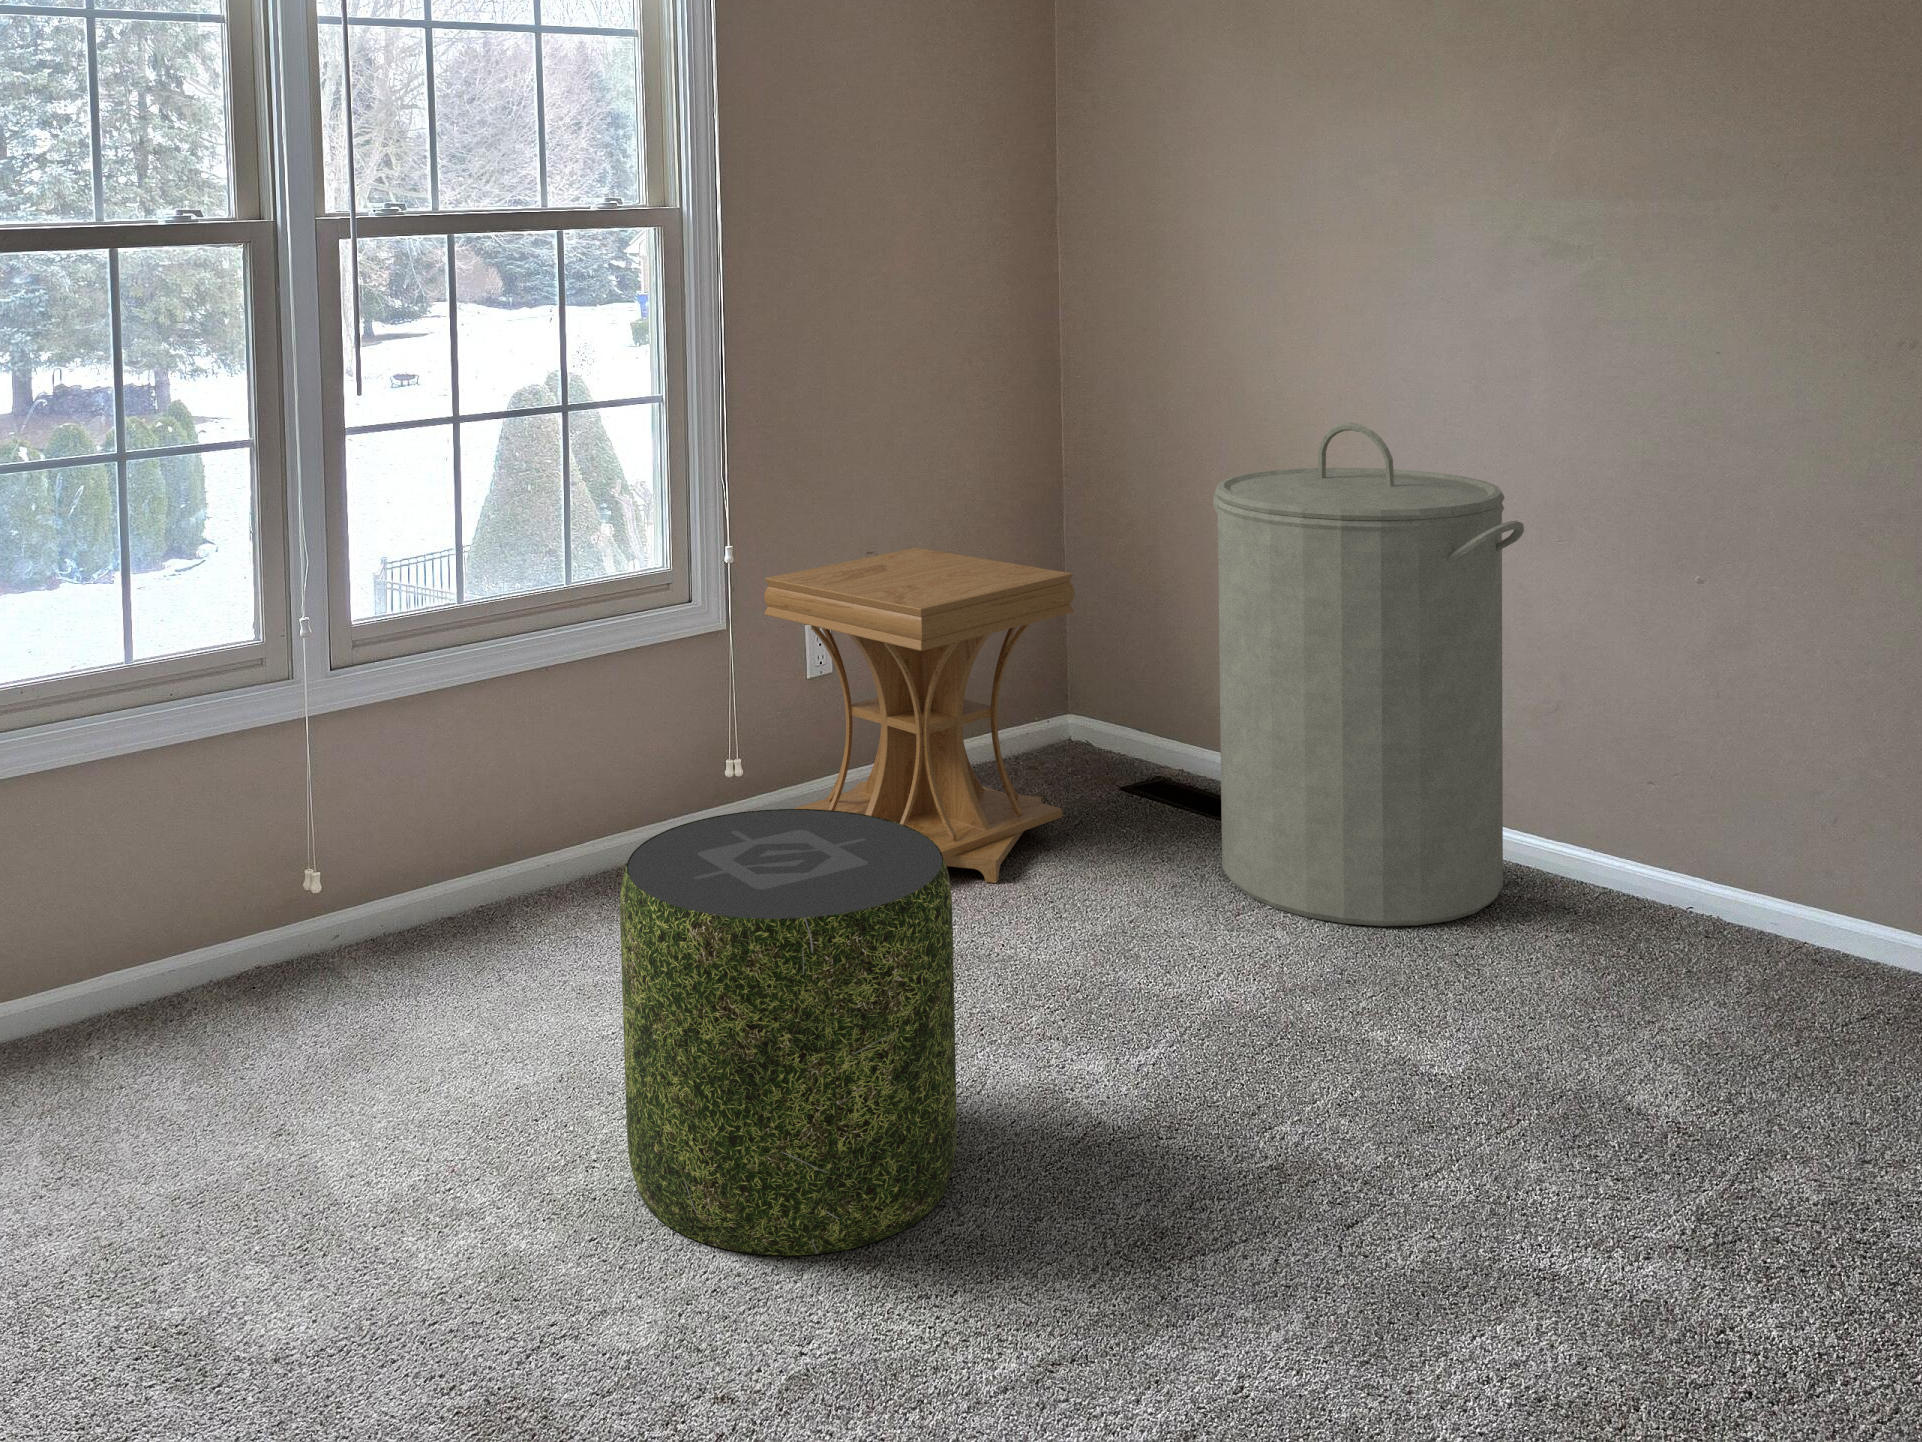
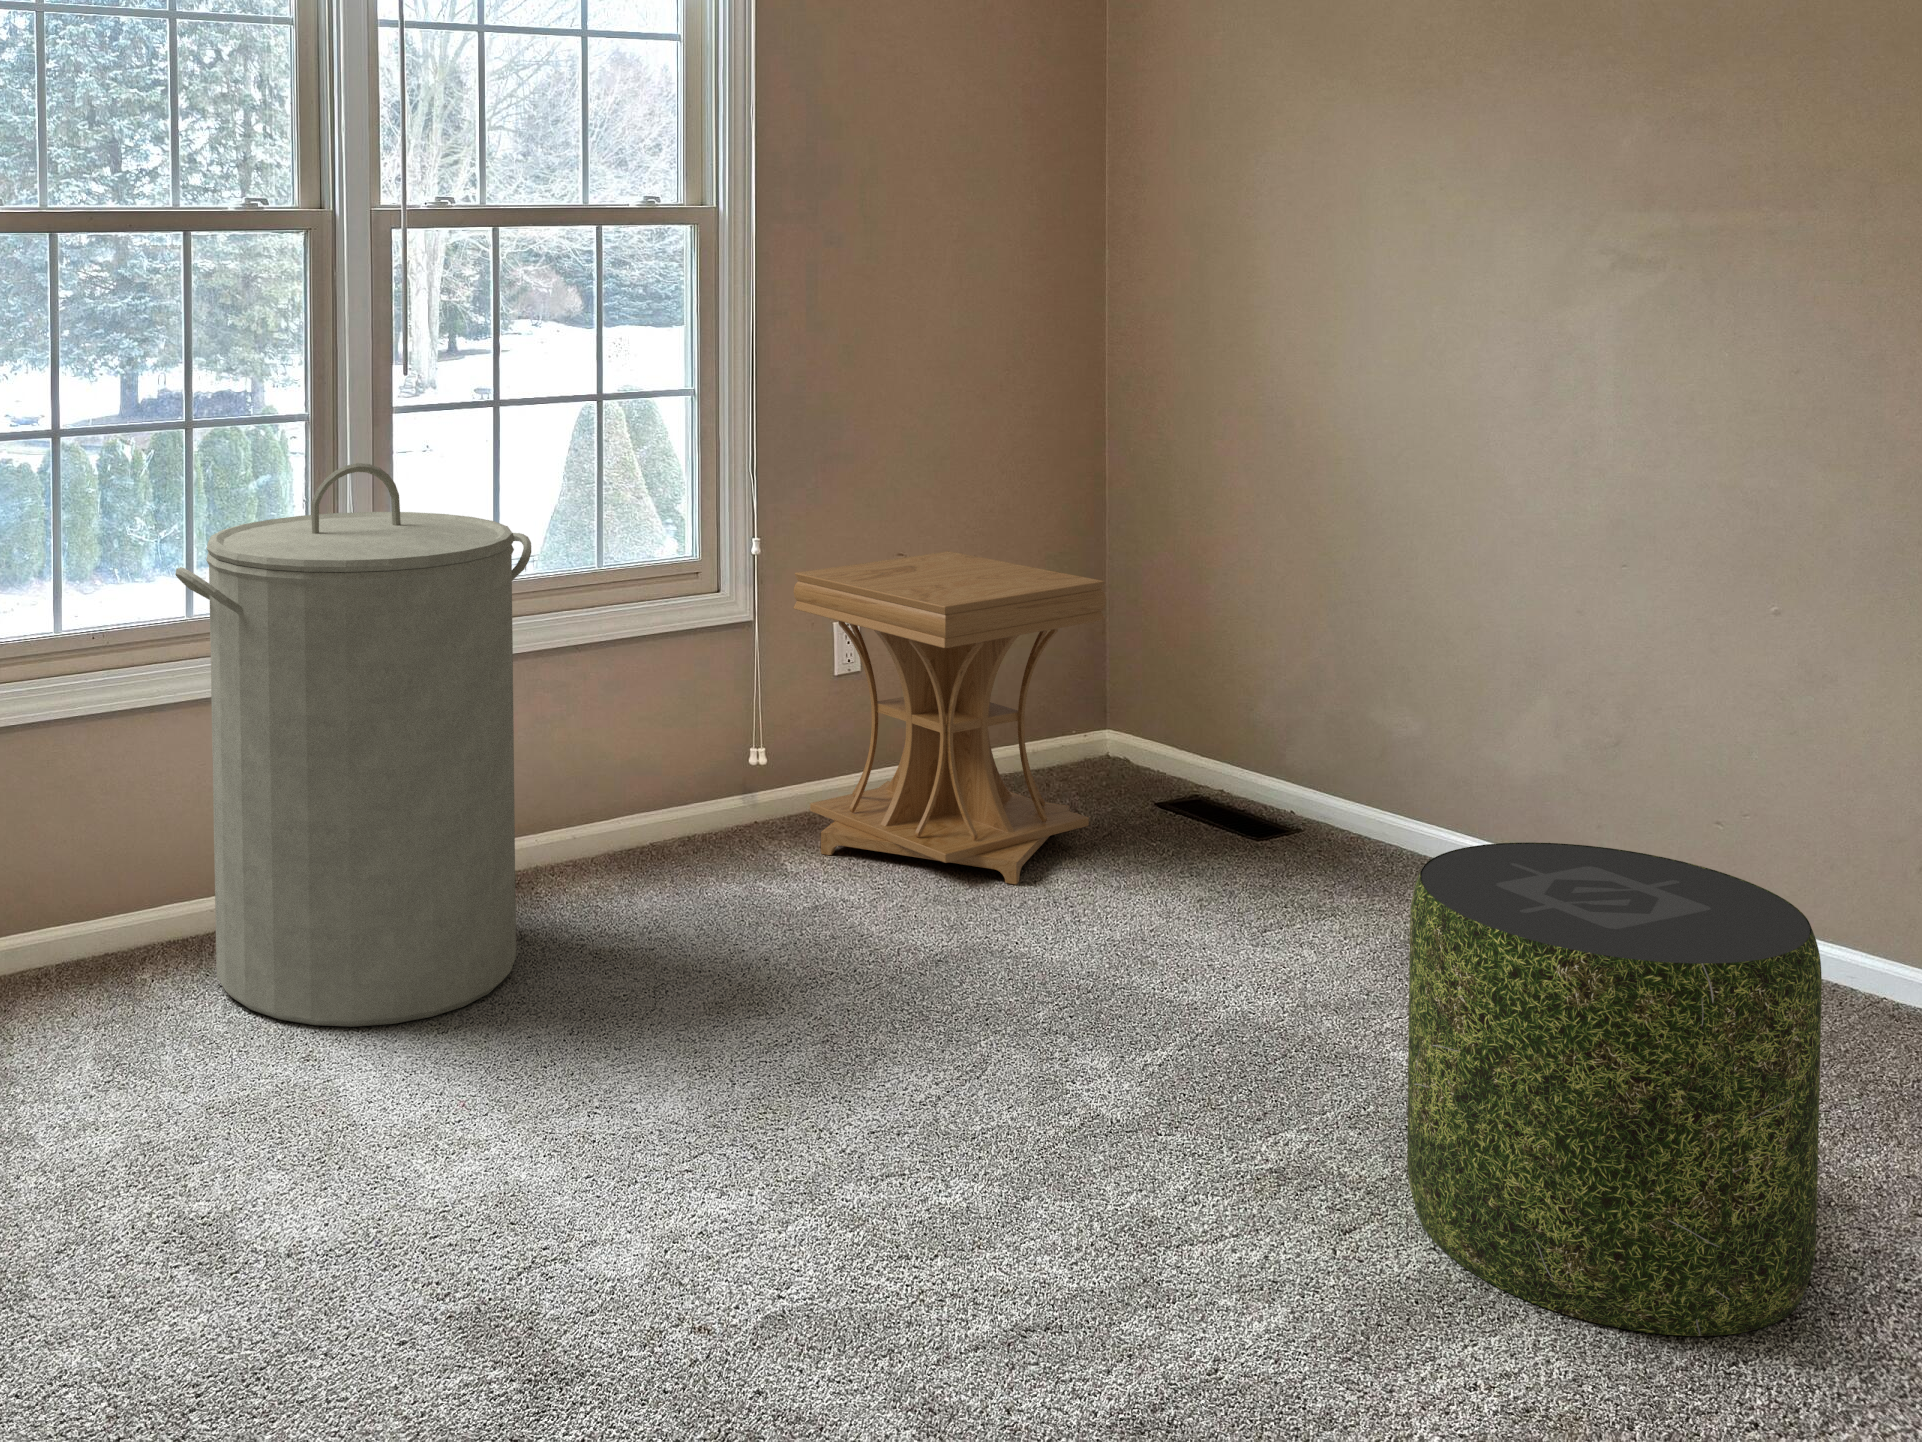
laundry hamper: present [1213,422,1524,926] -> present [175,463,531,1027]
pouf: present [620,809,957,1255] -> present [1407,843,1822,1336]

